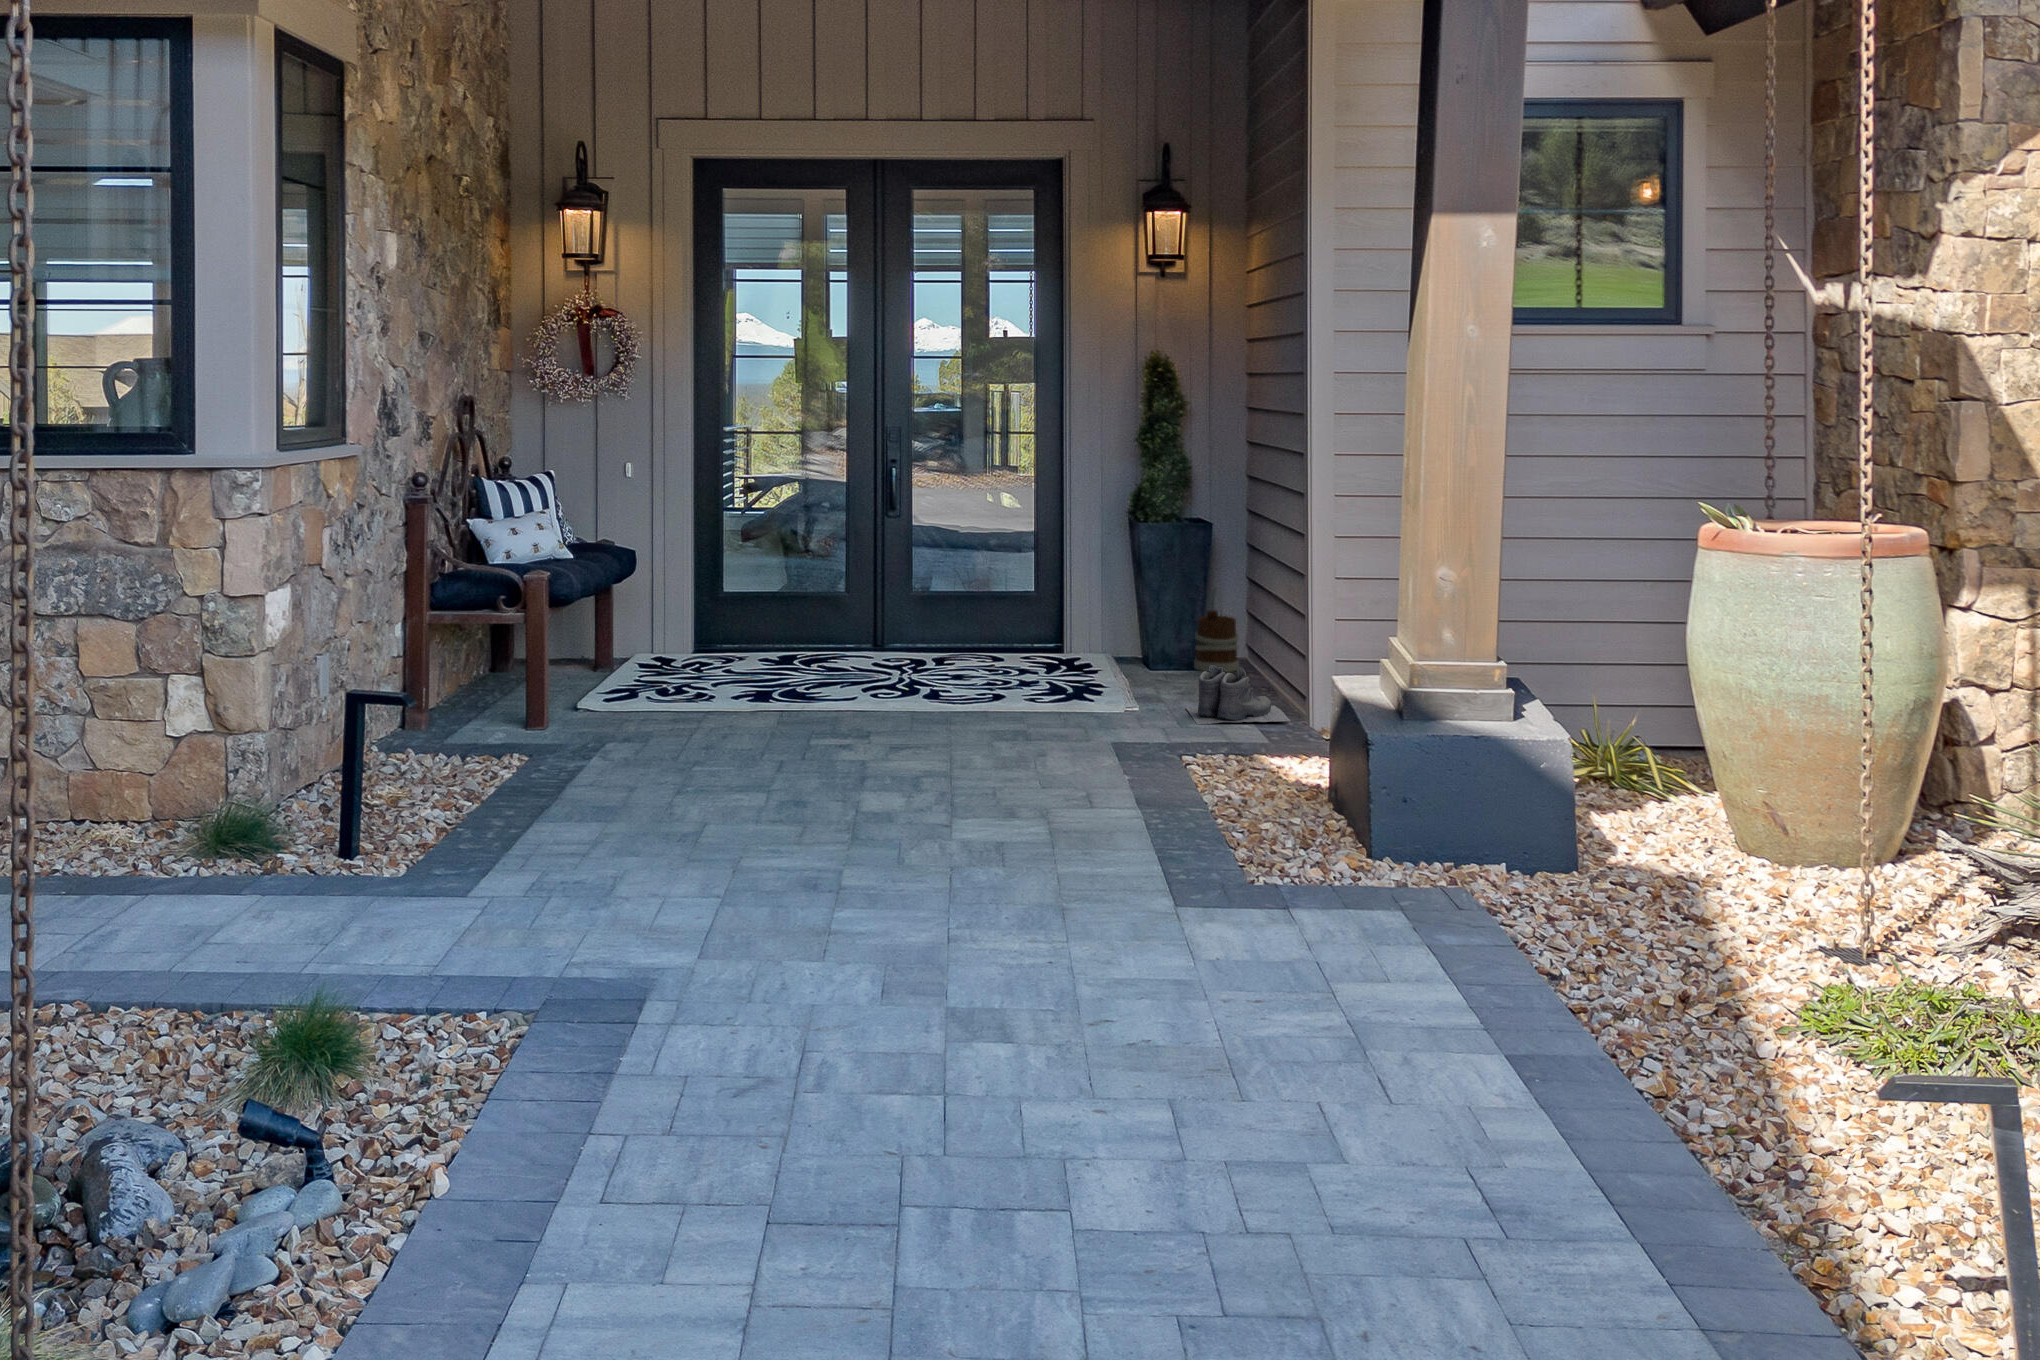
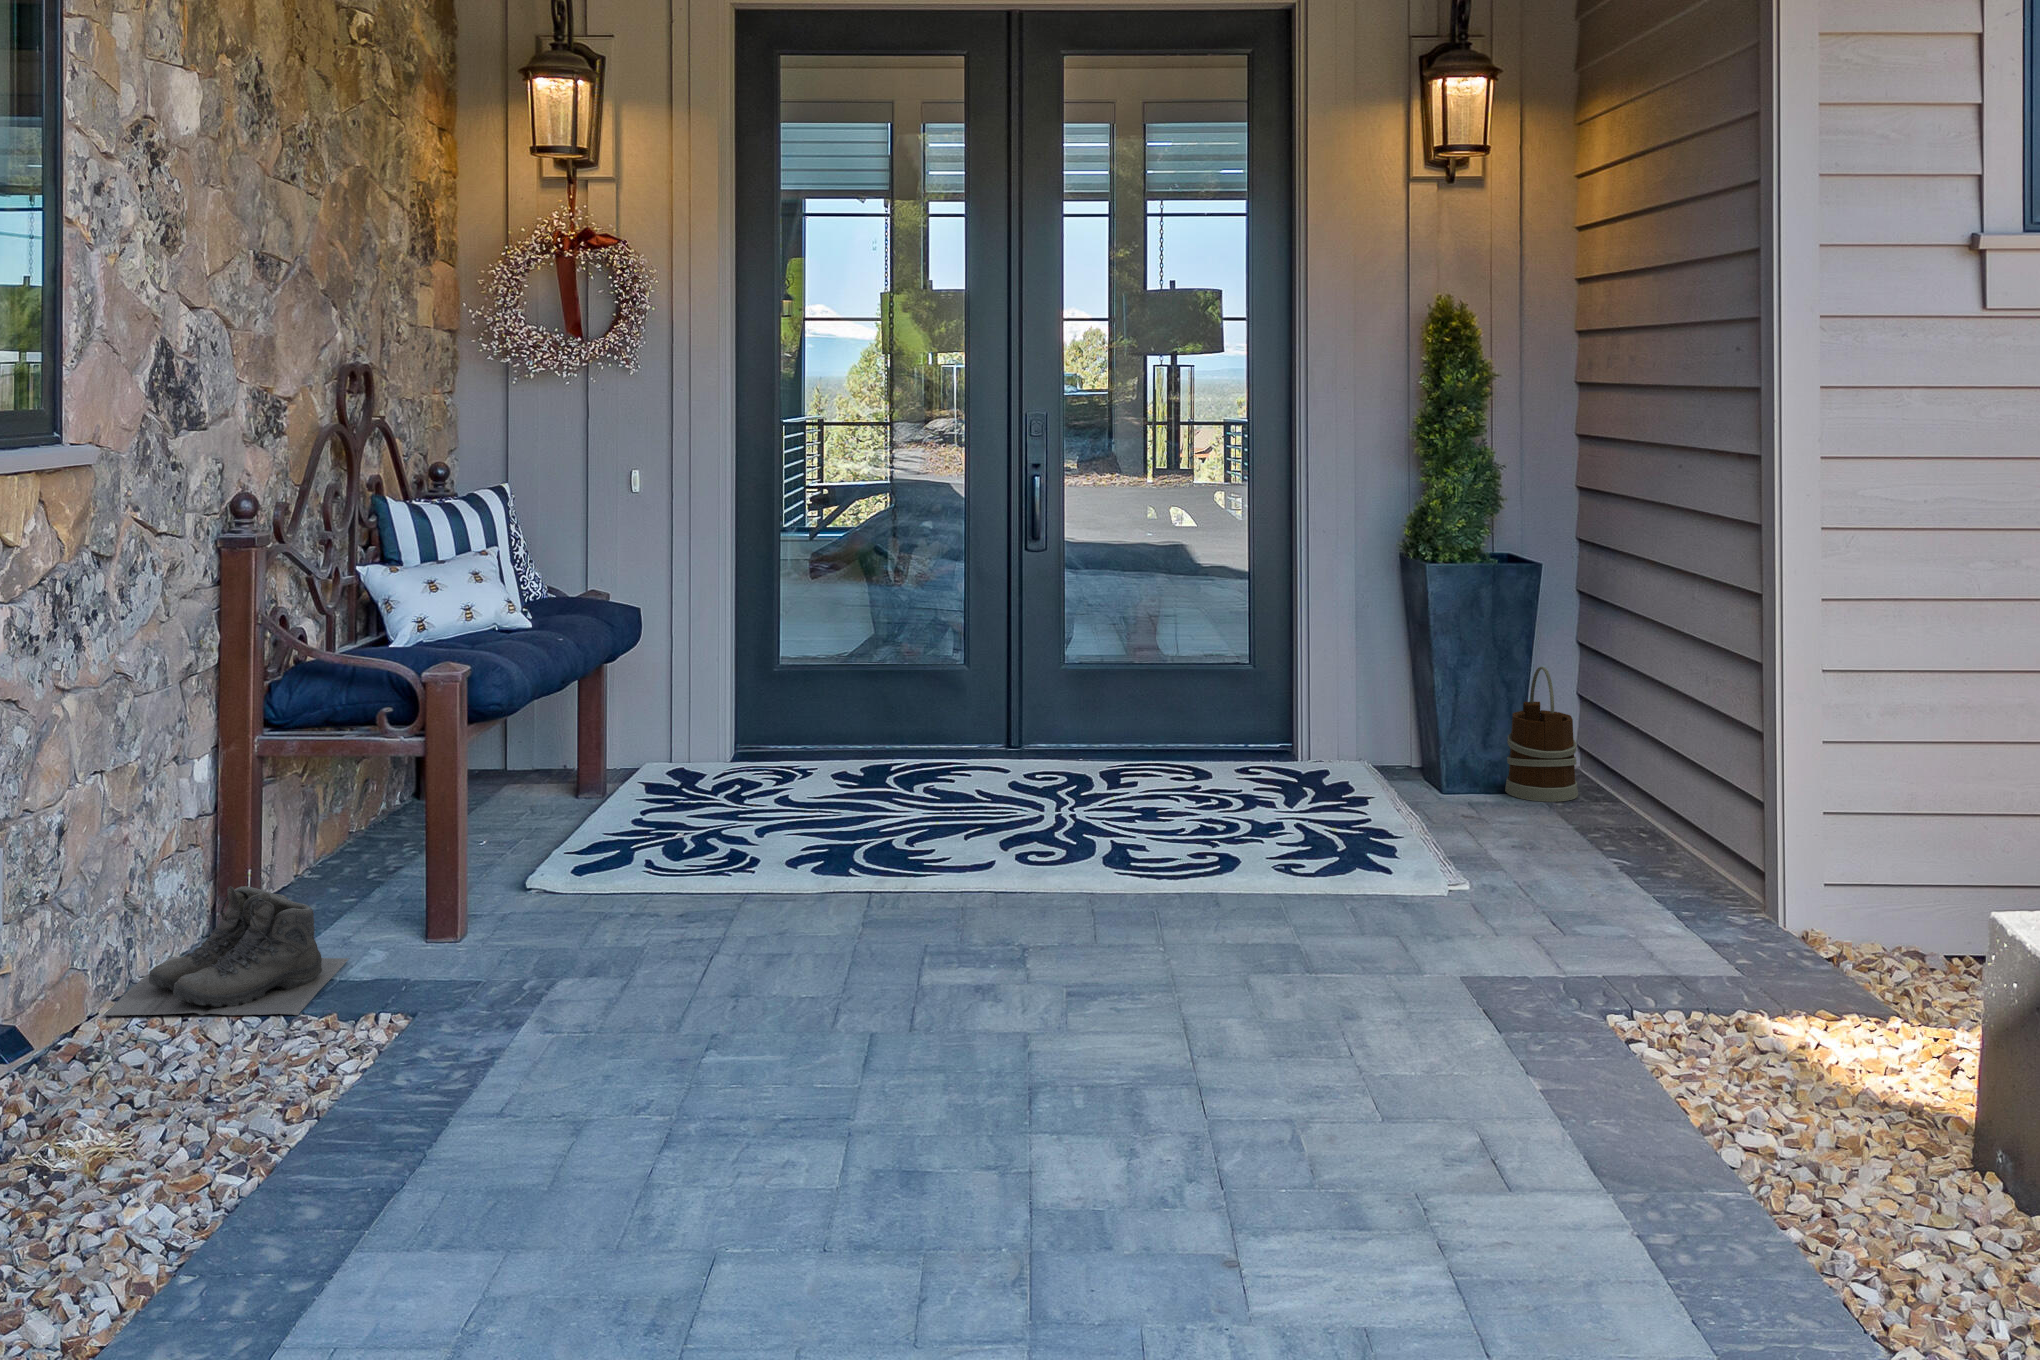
boots: present [1186,665,1290,724] -> present [104,886,349,1015]

